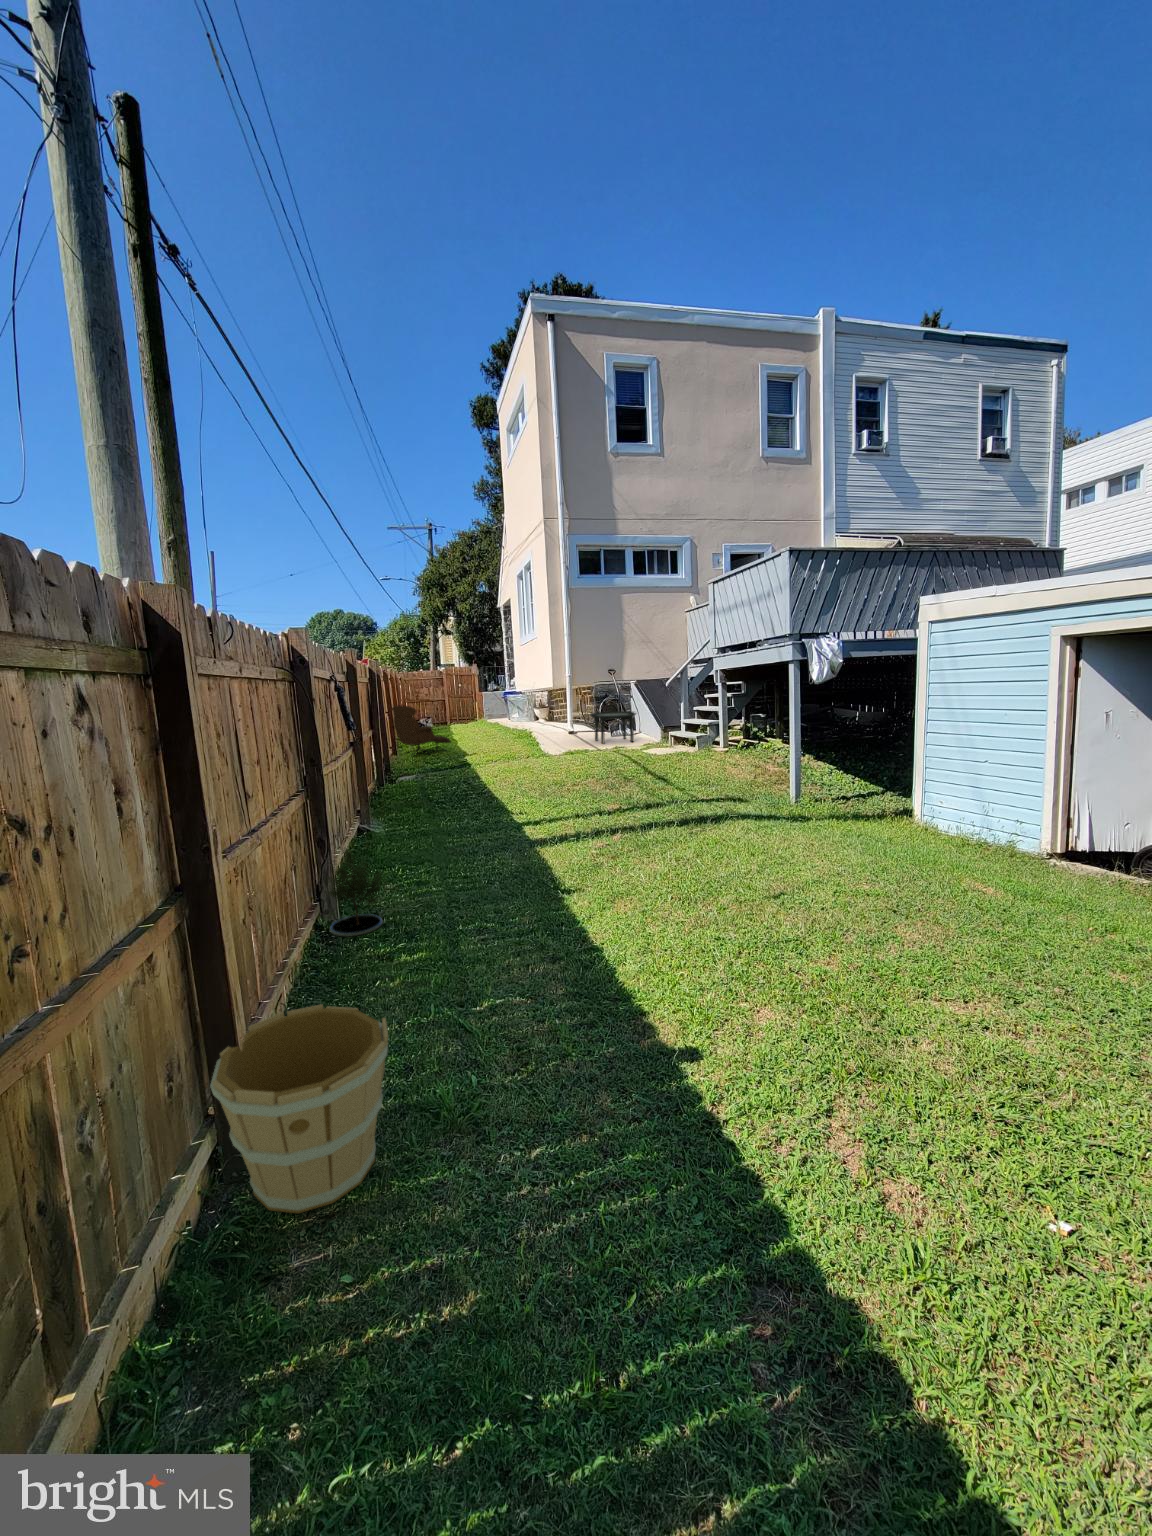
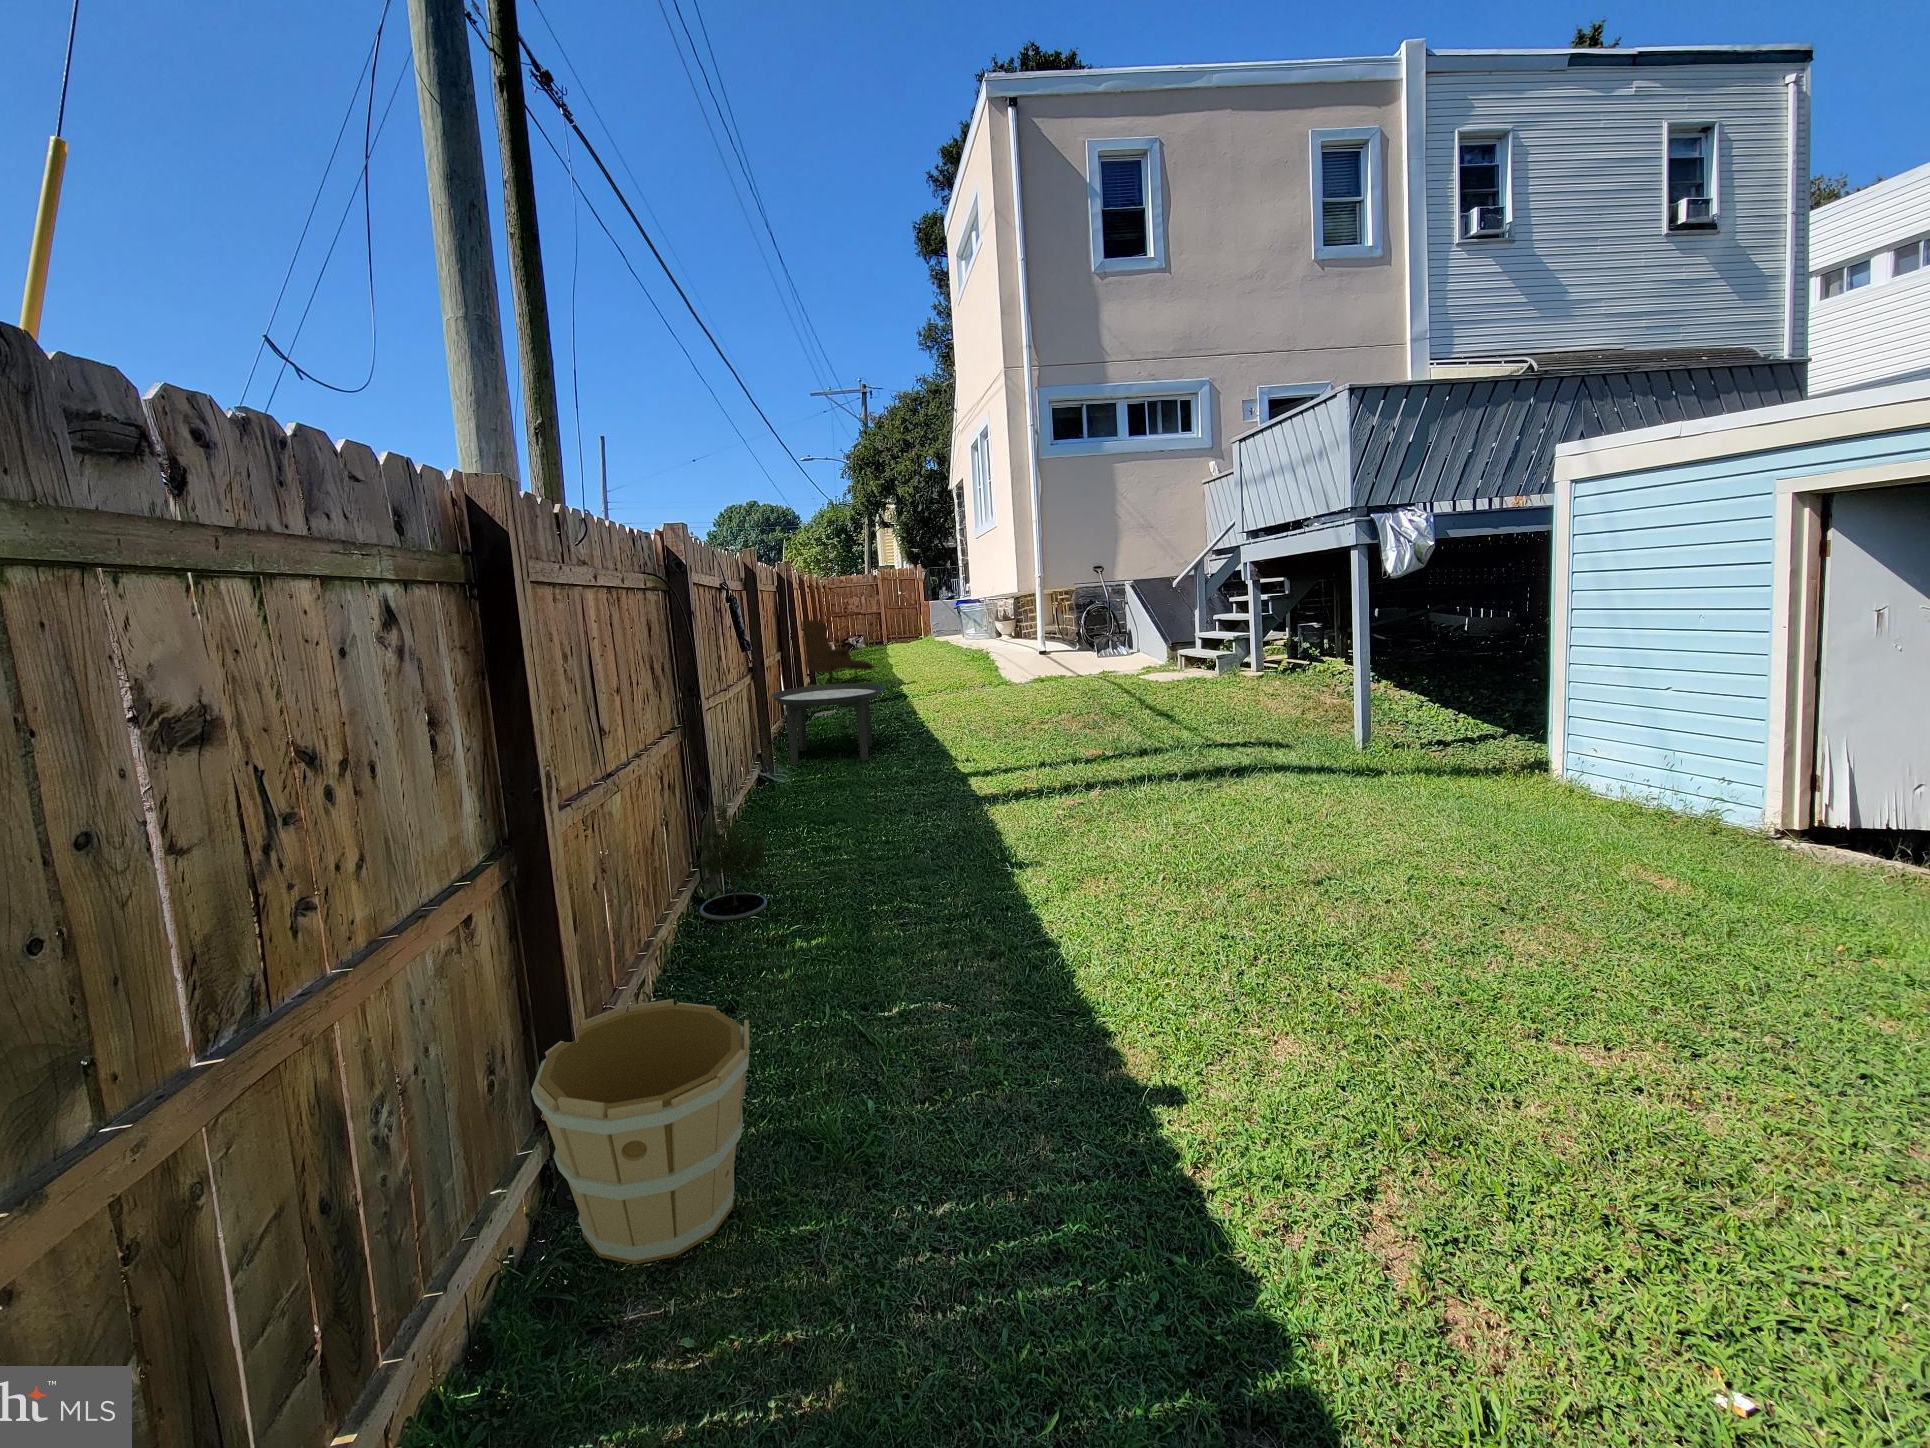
round table: present [590,711,636,744] -> present [772,683,884,765]

